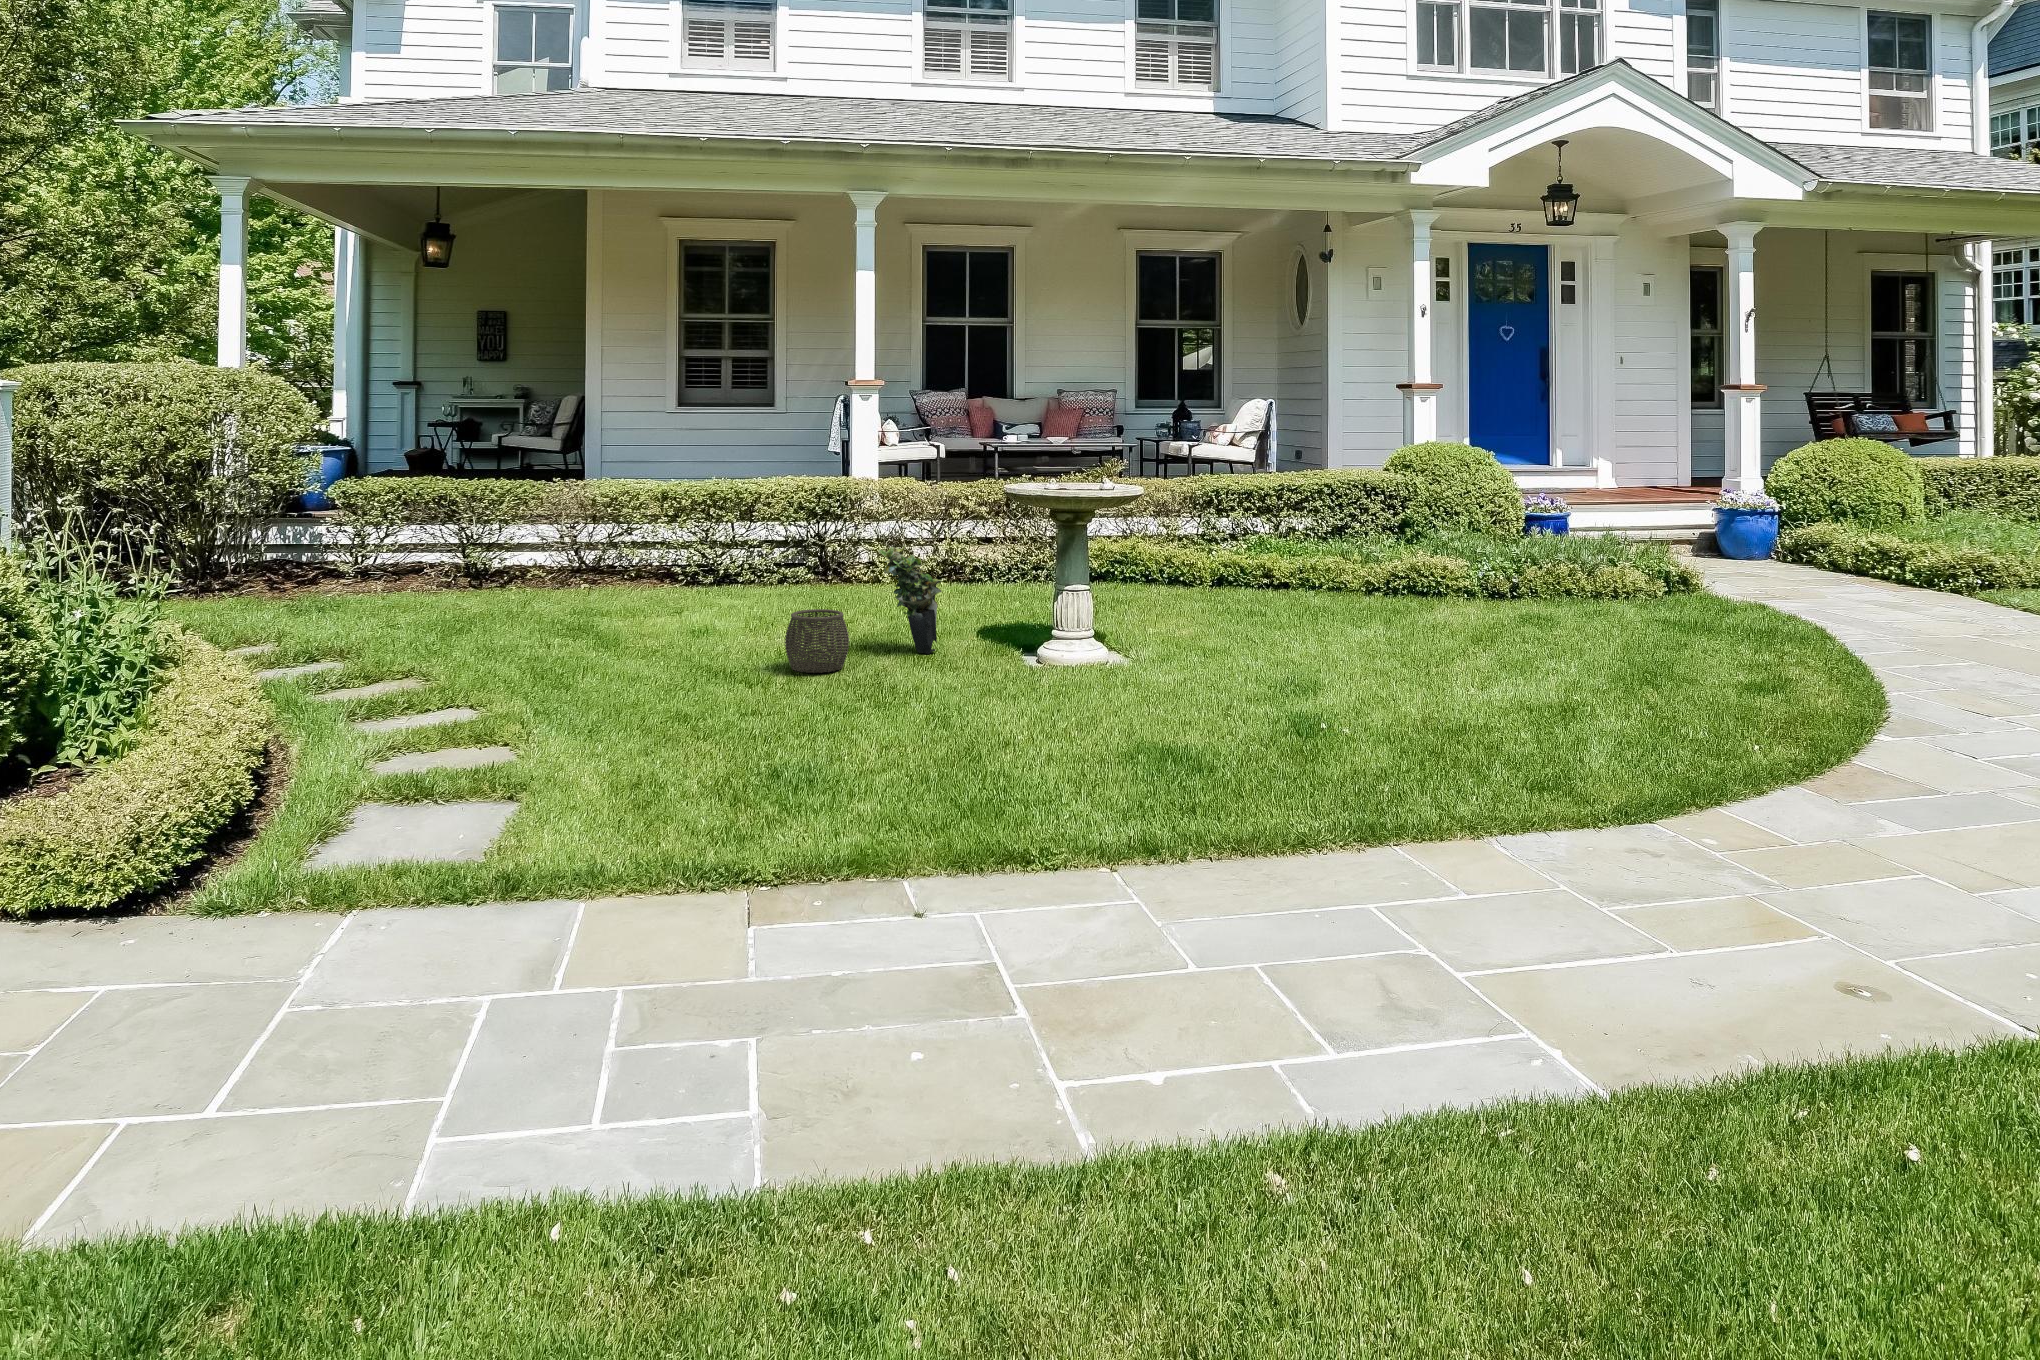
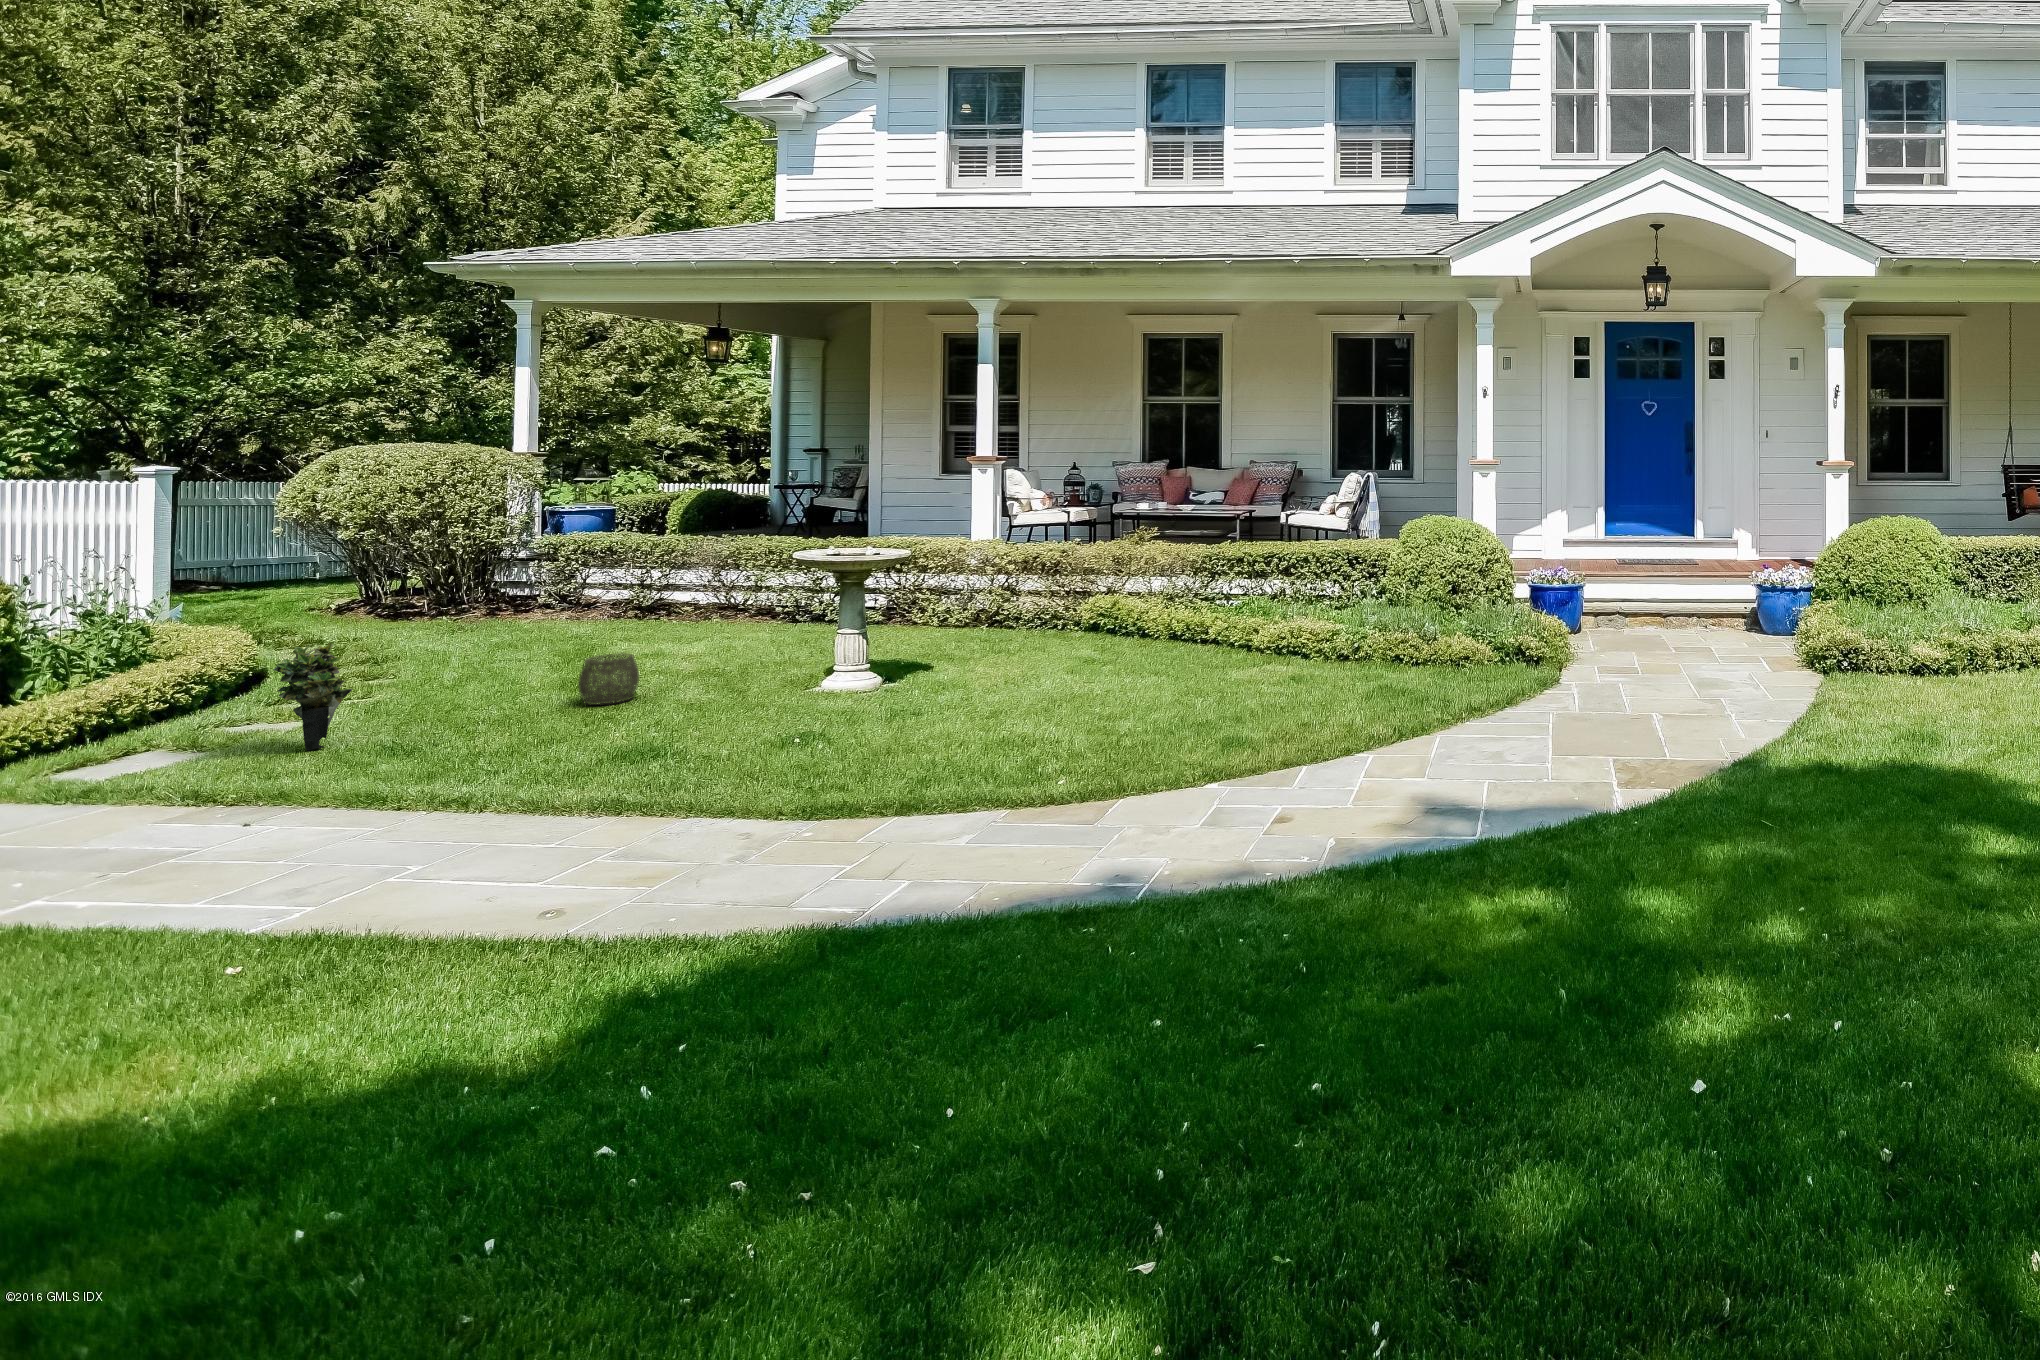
potted plant: present [879,547,942,654] -> present [274,643,353,751]

